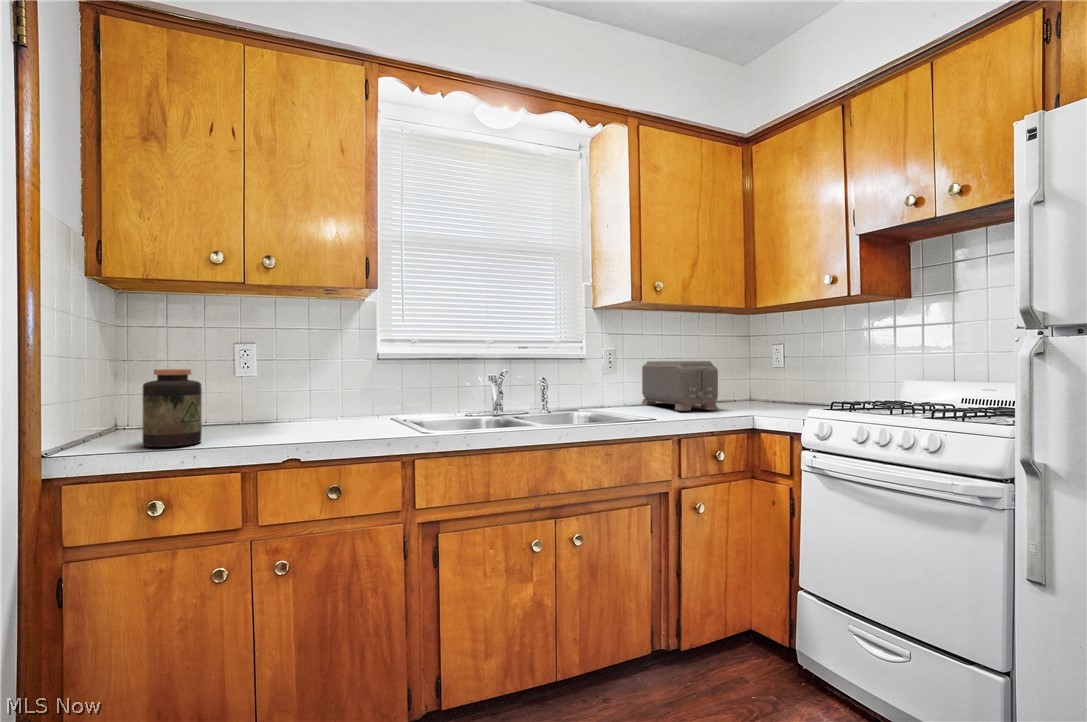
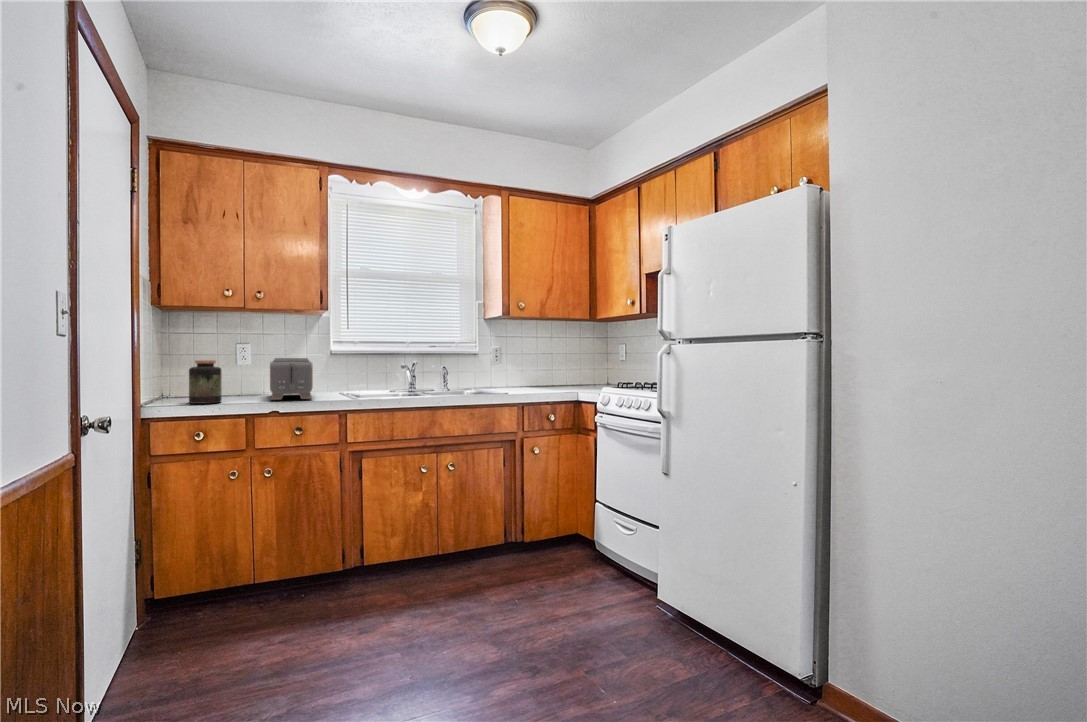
toaster: present [642,361,718,411] -> present [270,358,313,400]

